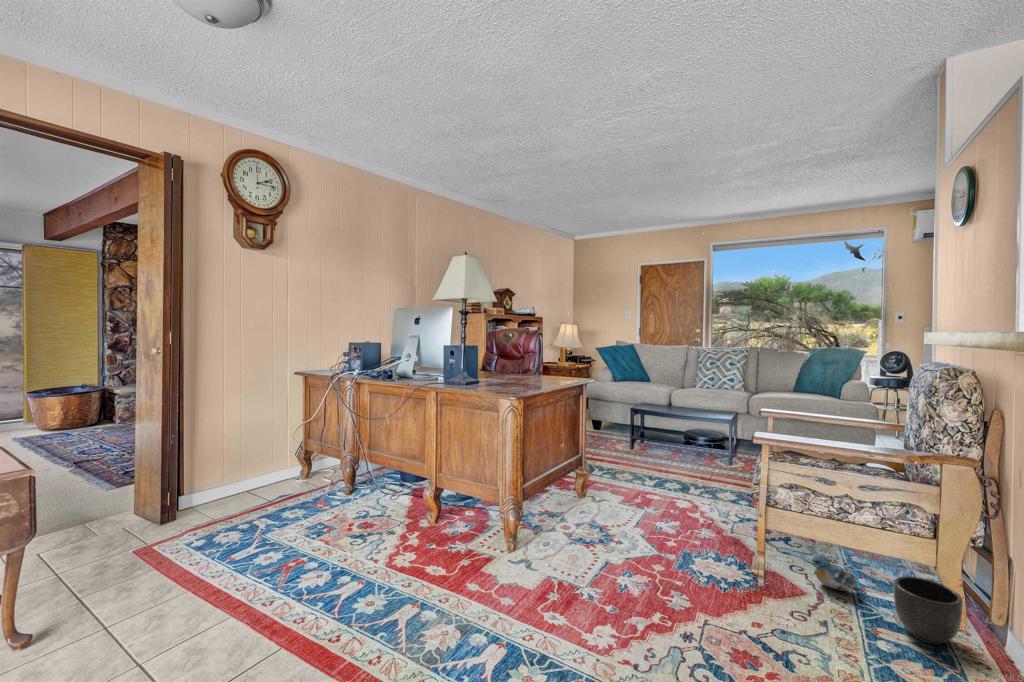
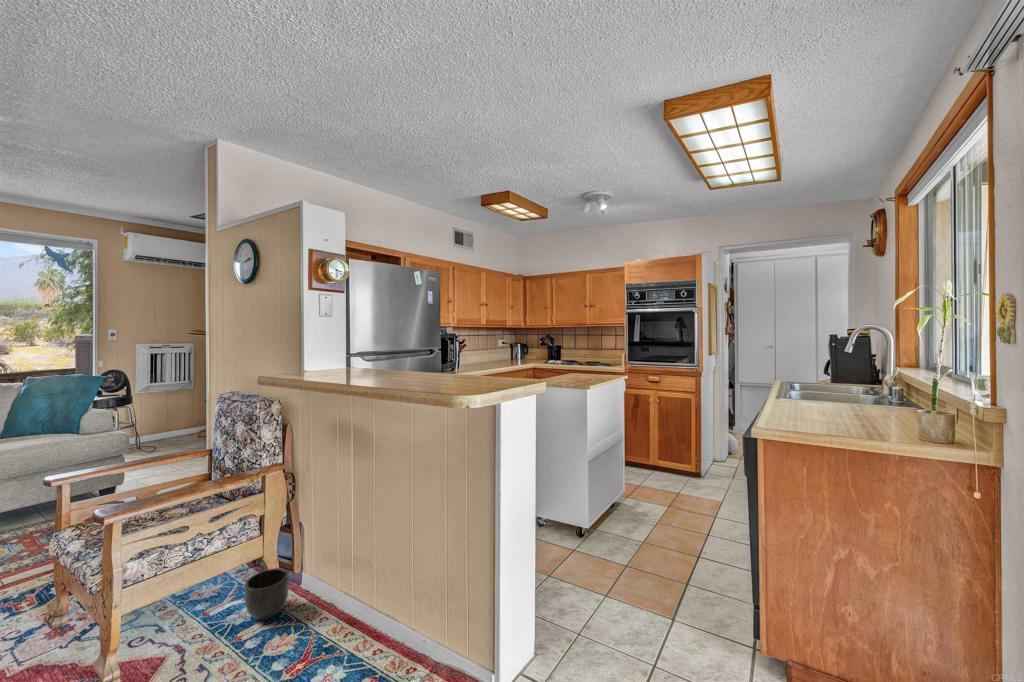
plush toy: present [811,553,862,592] -> none [158,607,210,636]

